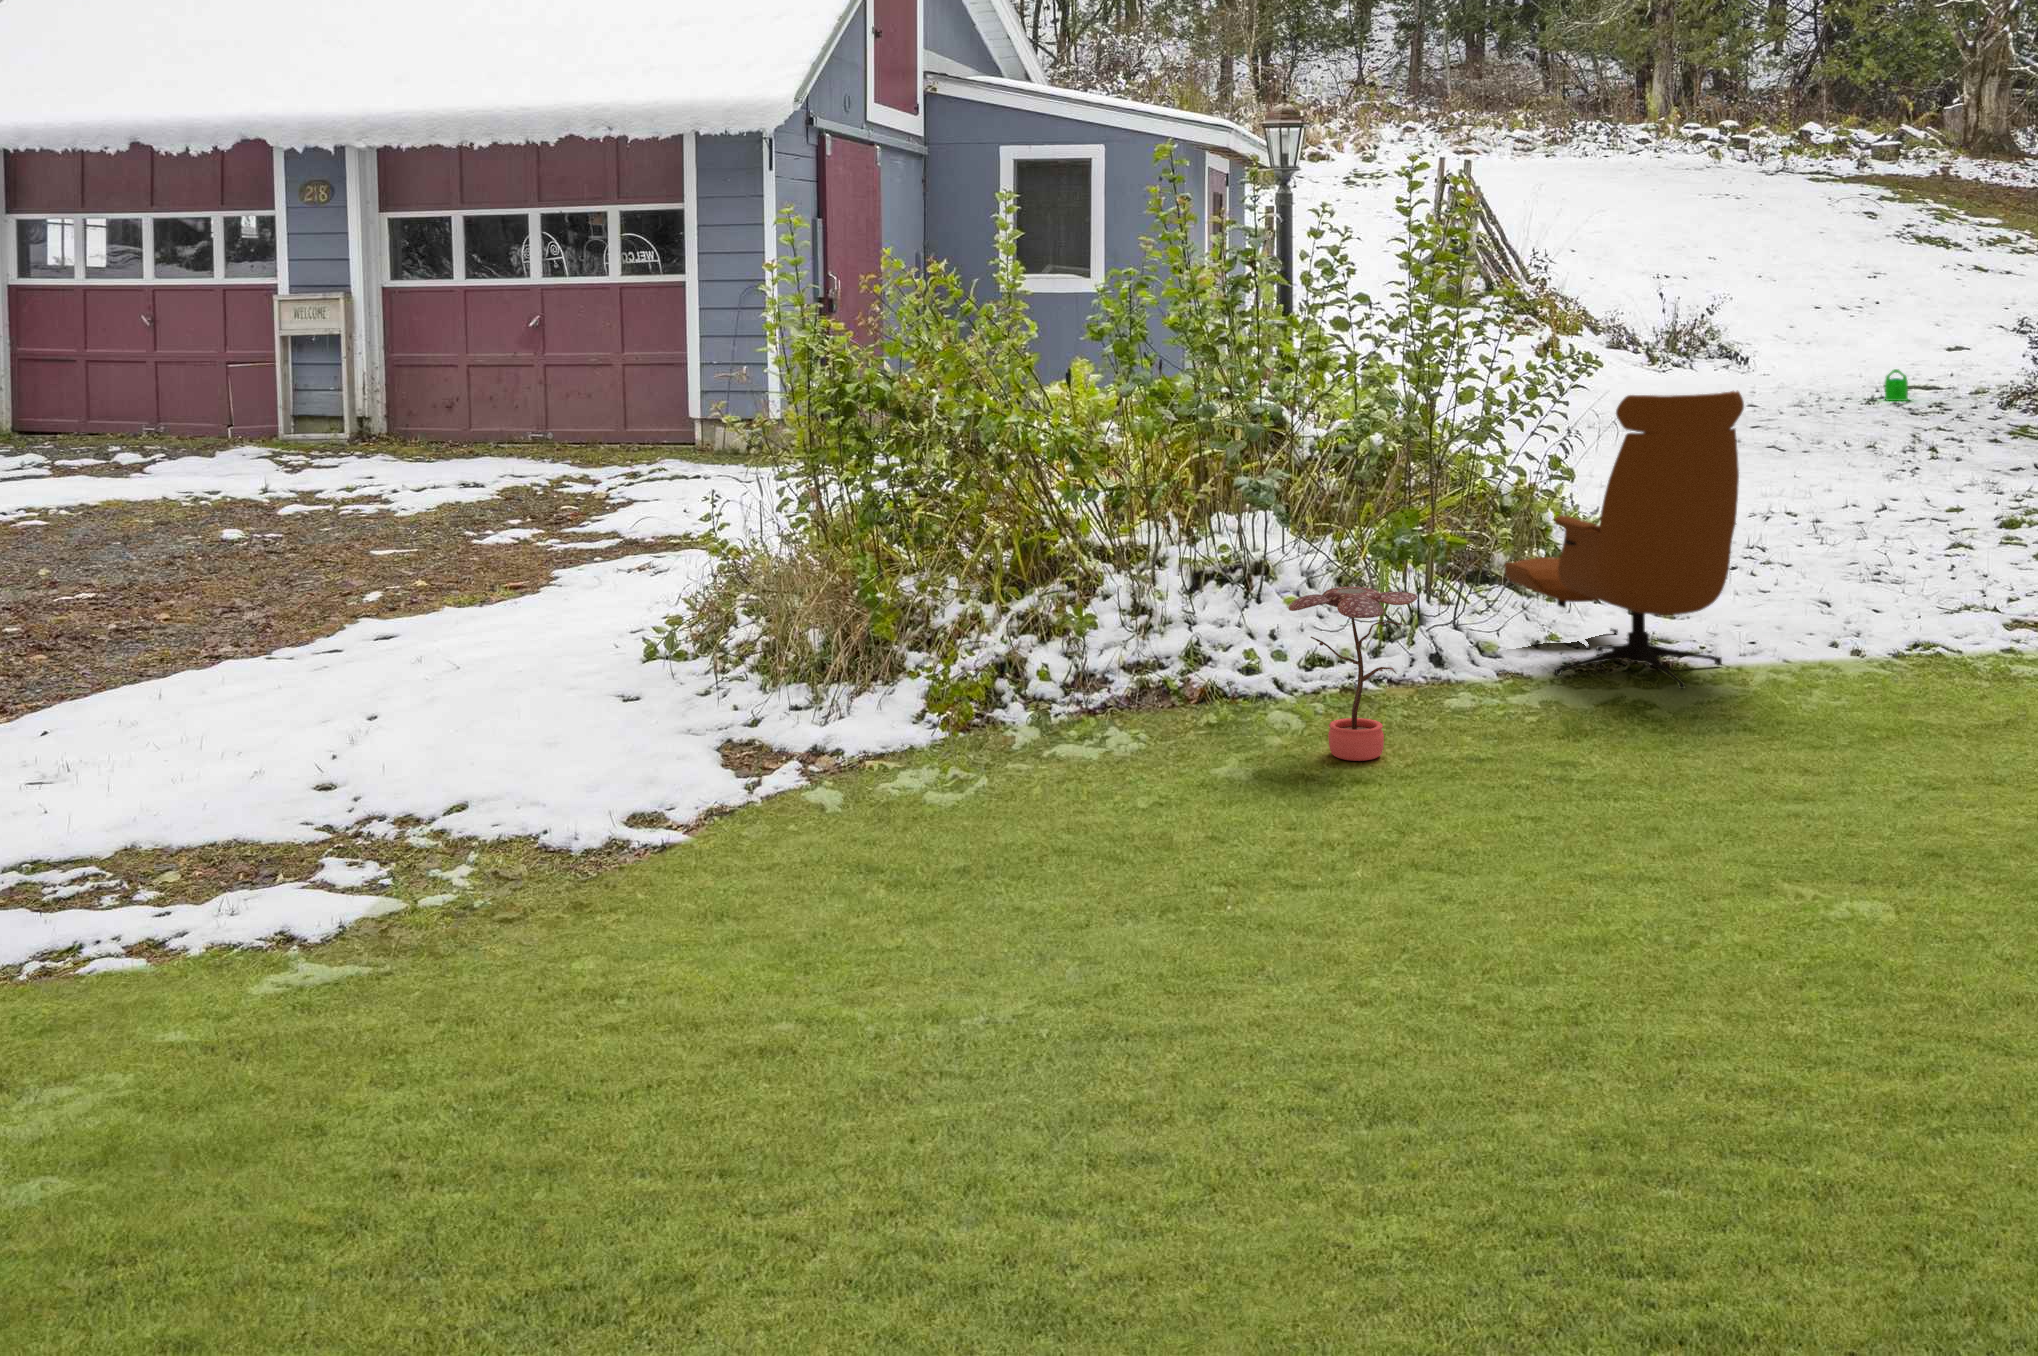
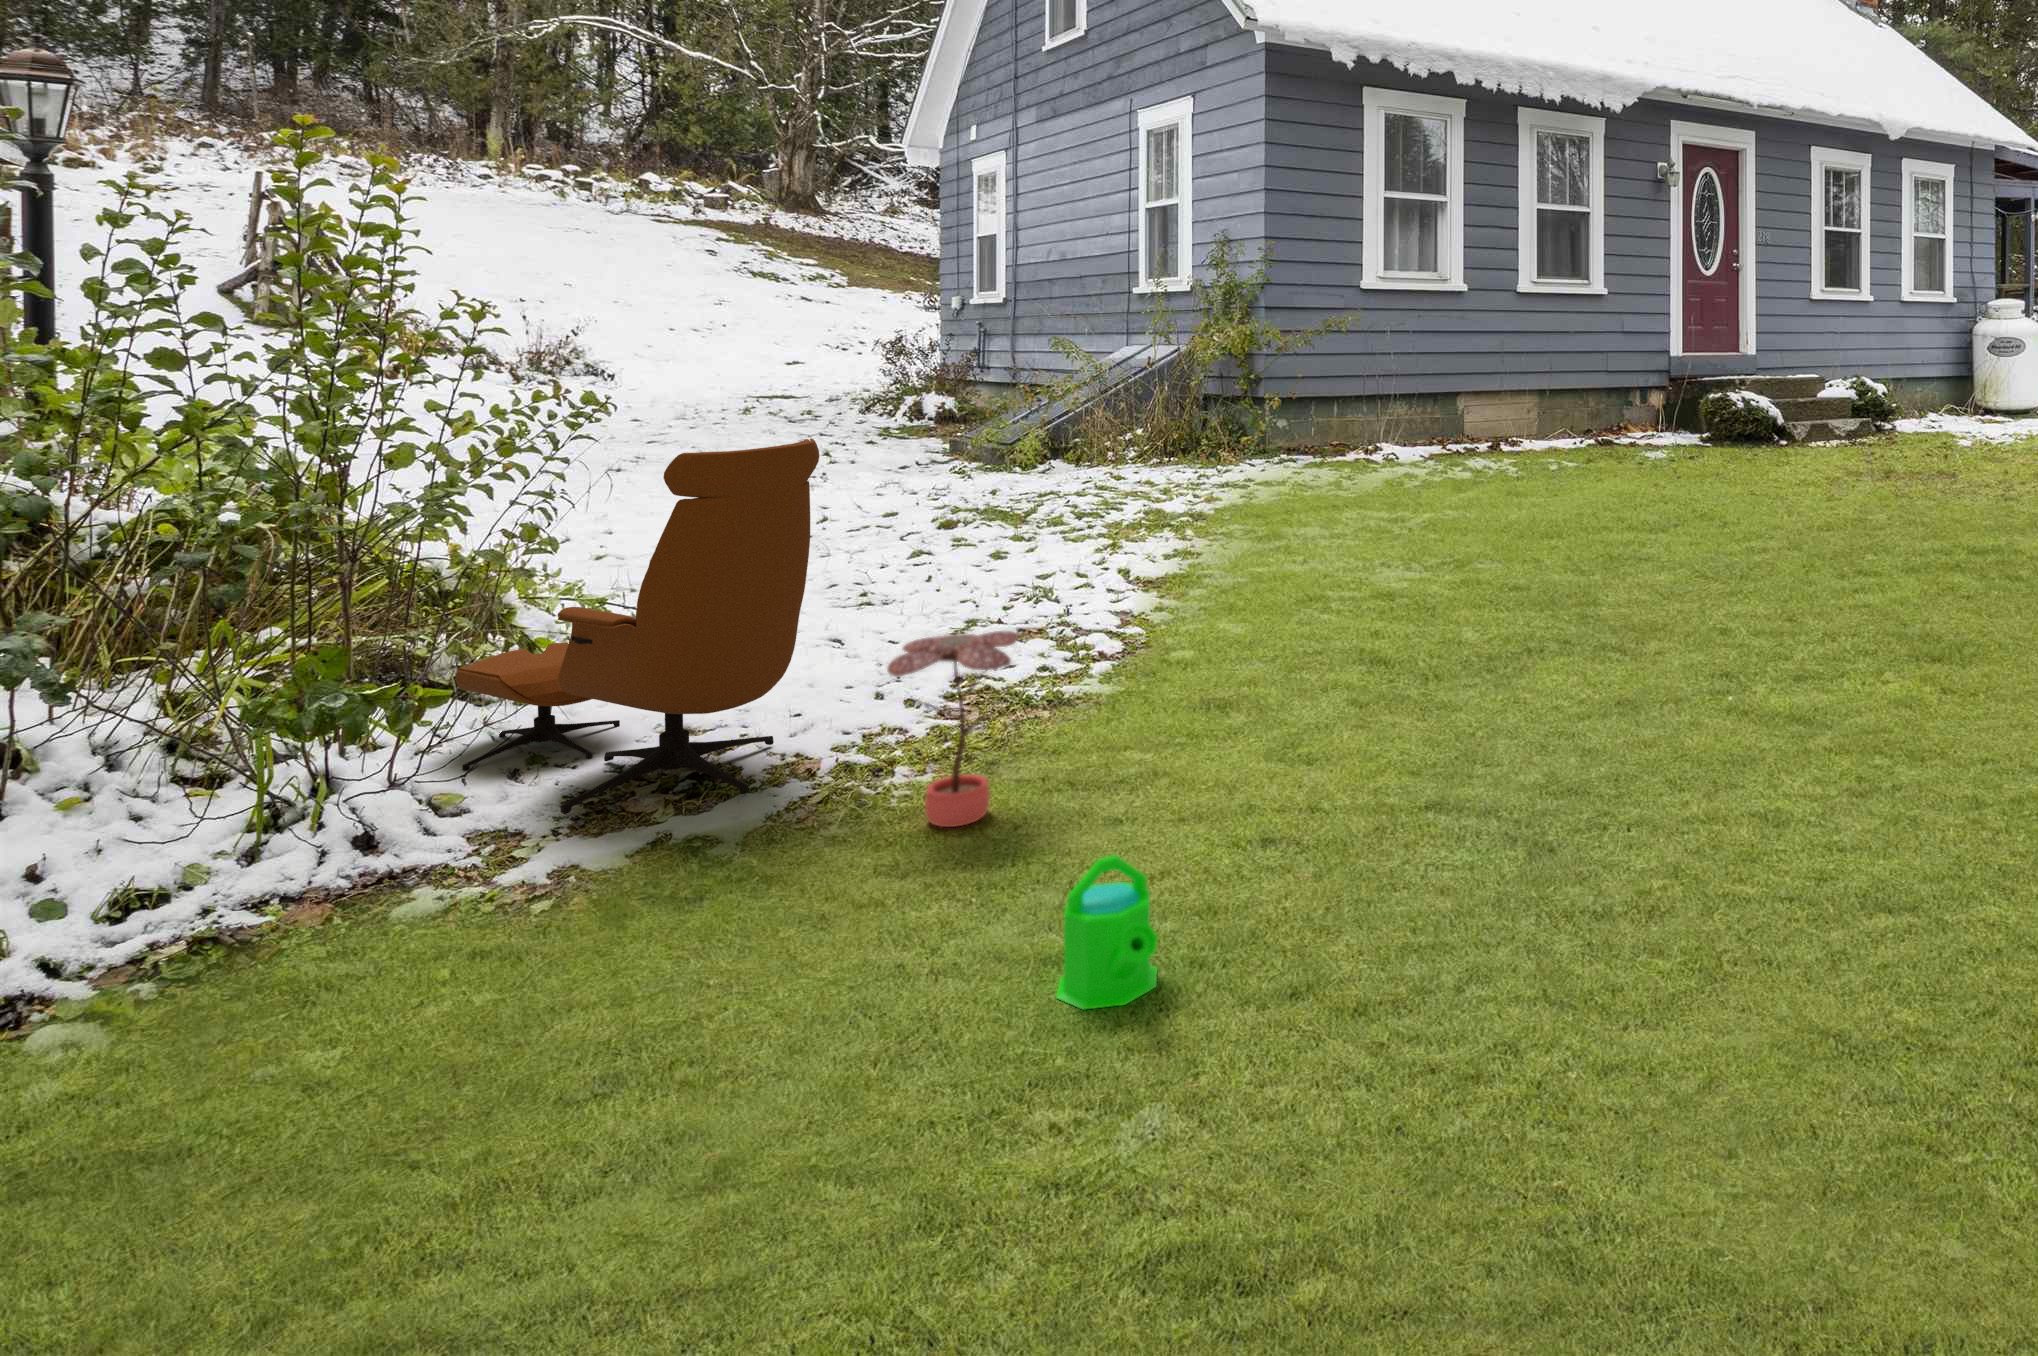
watering can: present [1885,369,1908,401] -> present [1056,855,1158,1009]
potted plant: present [1288,587,1417,761] -> present [887,631,1018,827]

